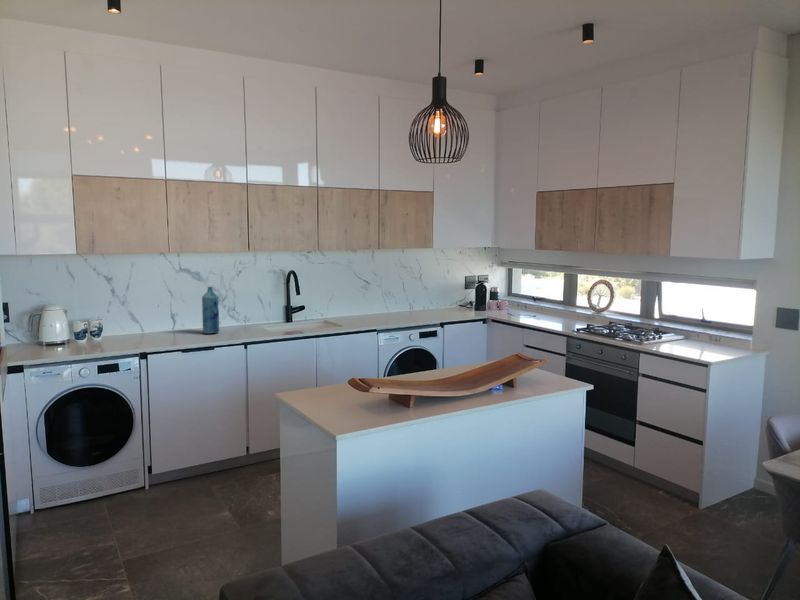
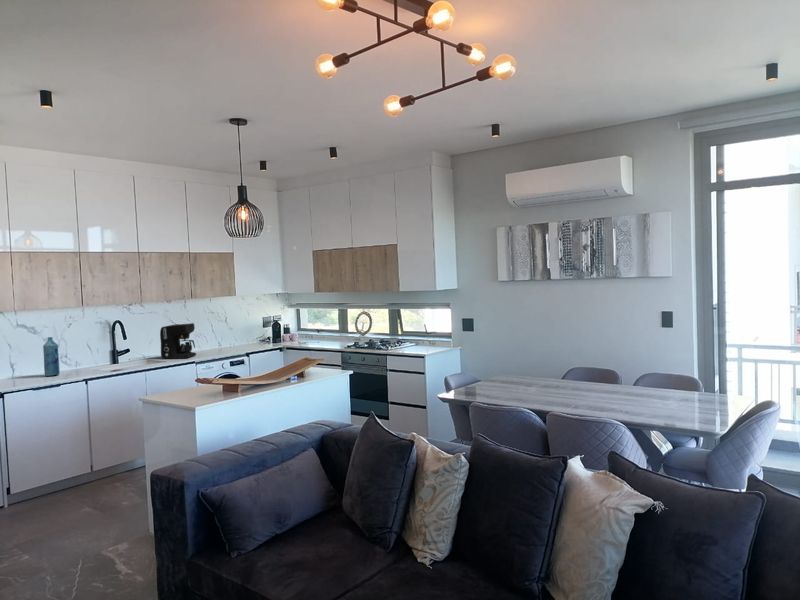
coffee maker: none [338,280,380,324] -> present [160,323,196,359]

